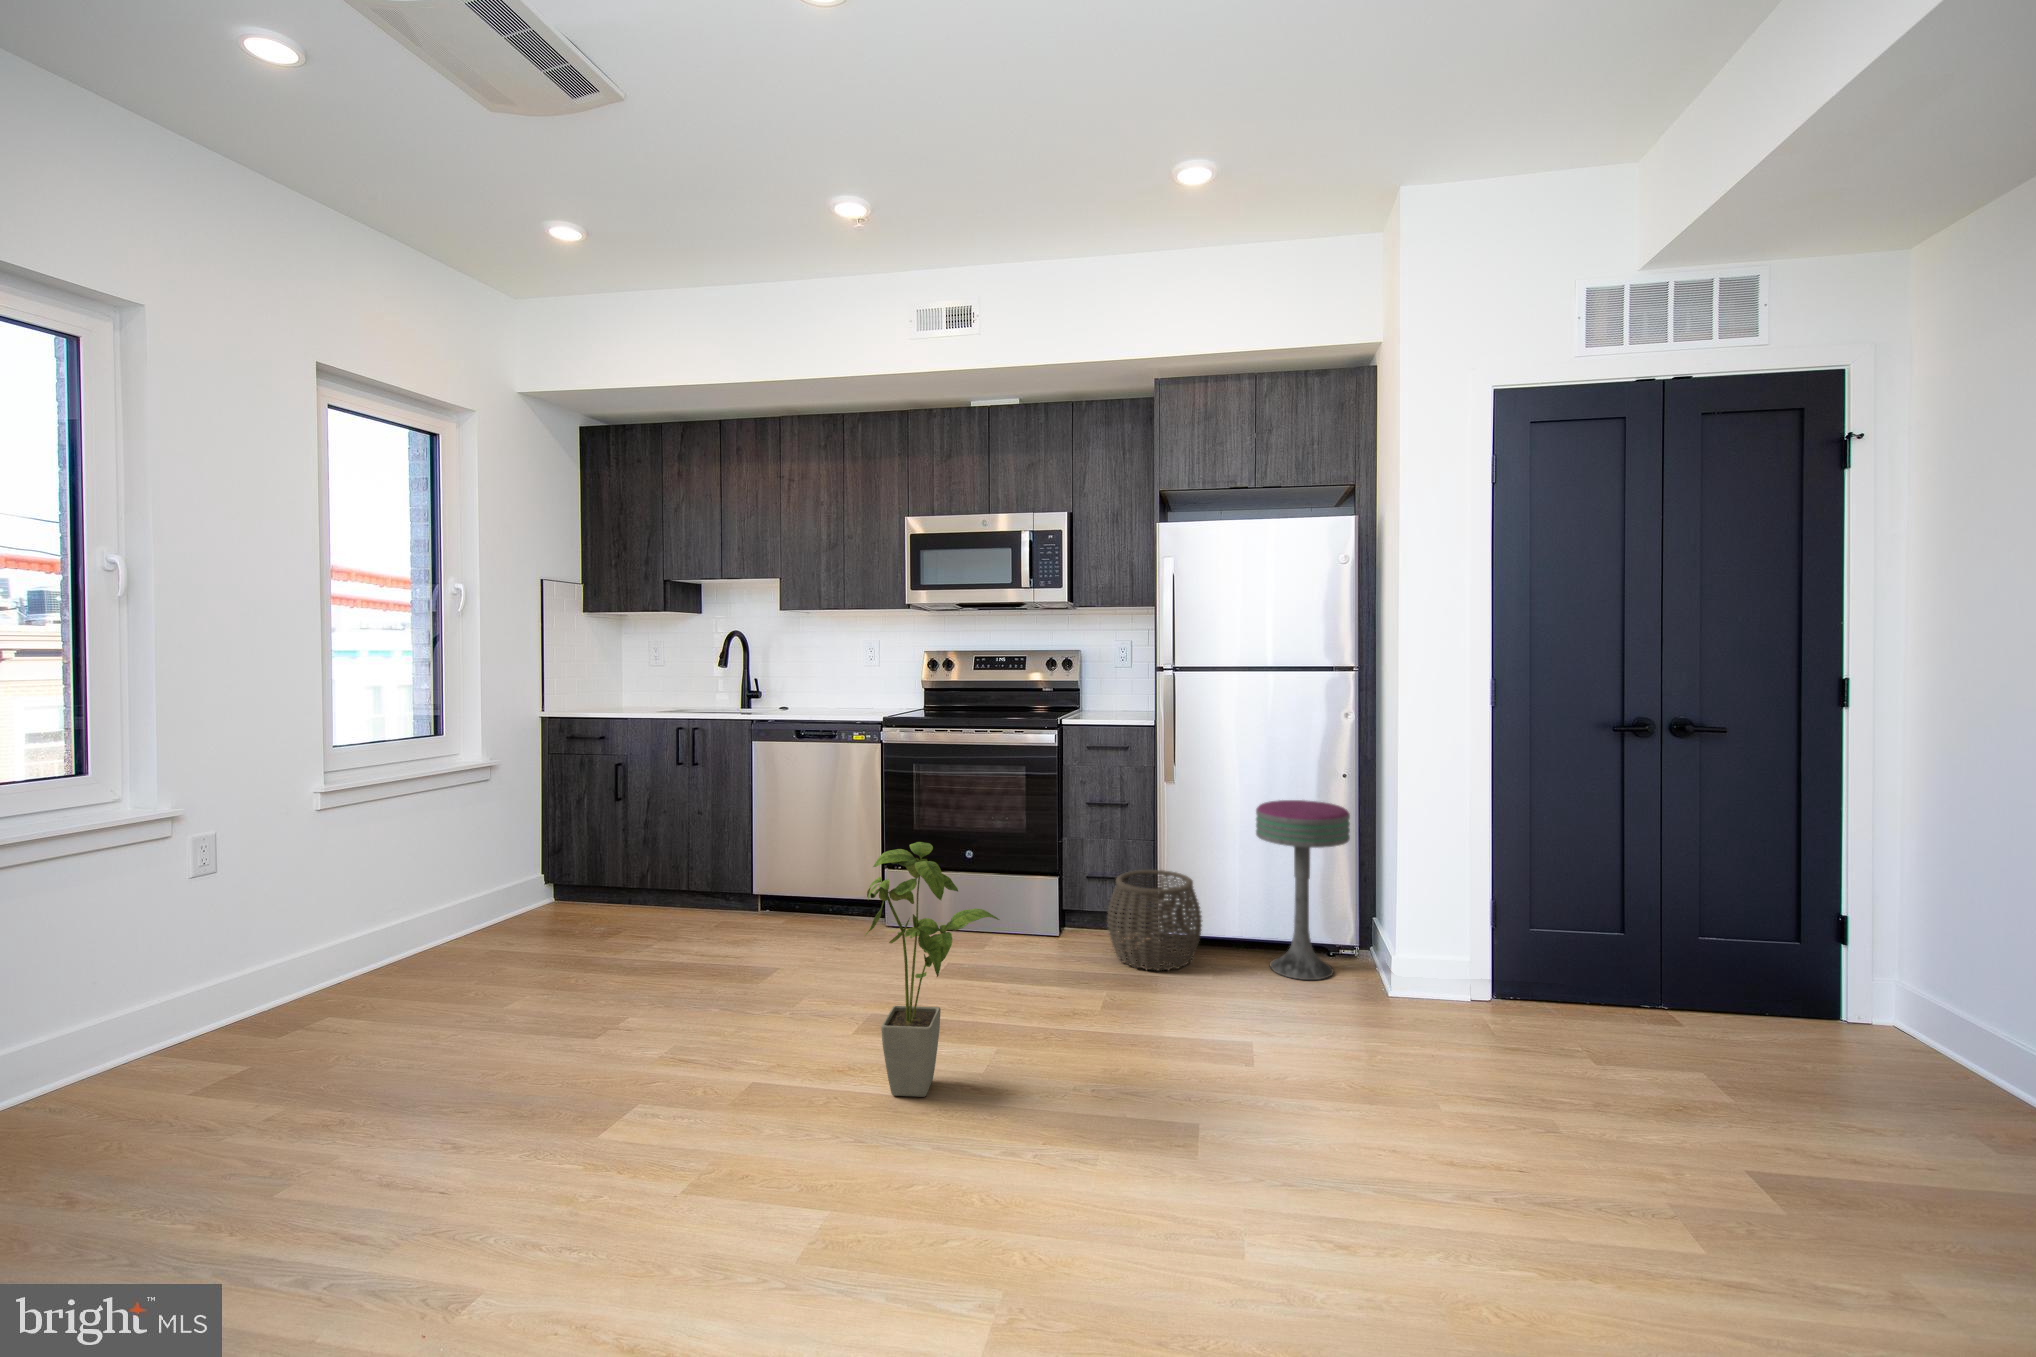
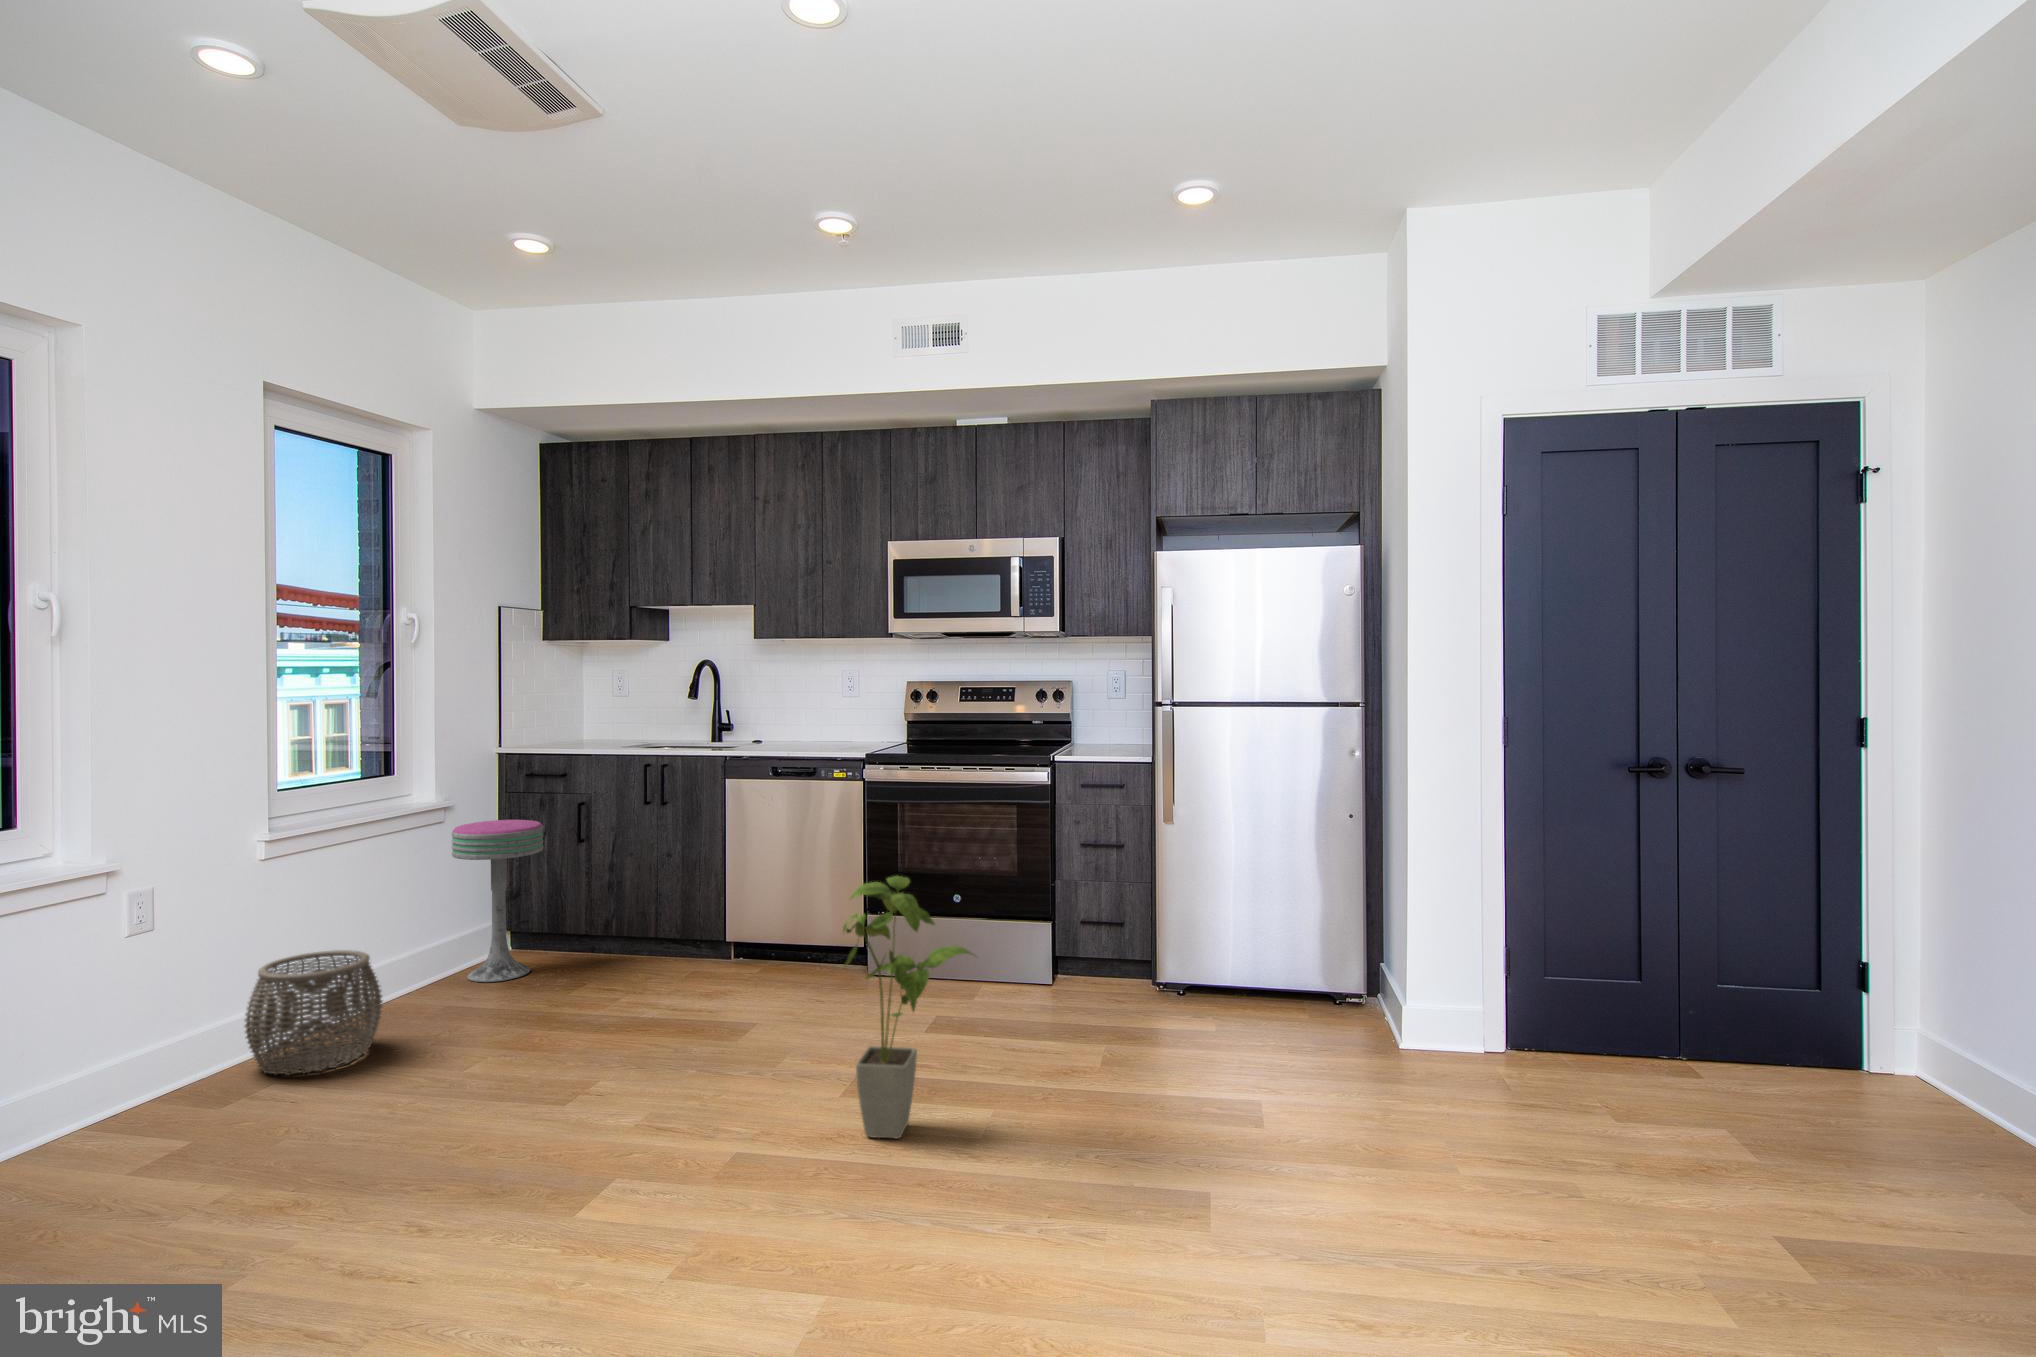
bar stool: present [1256,800,1350,980] -> present [452,820,543,982]
woven basket: present [1108,870,1202,971] -> present [244,950,383,1075]

